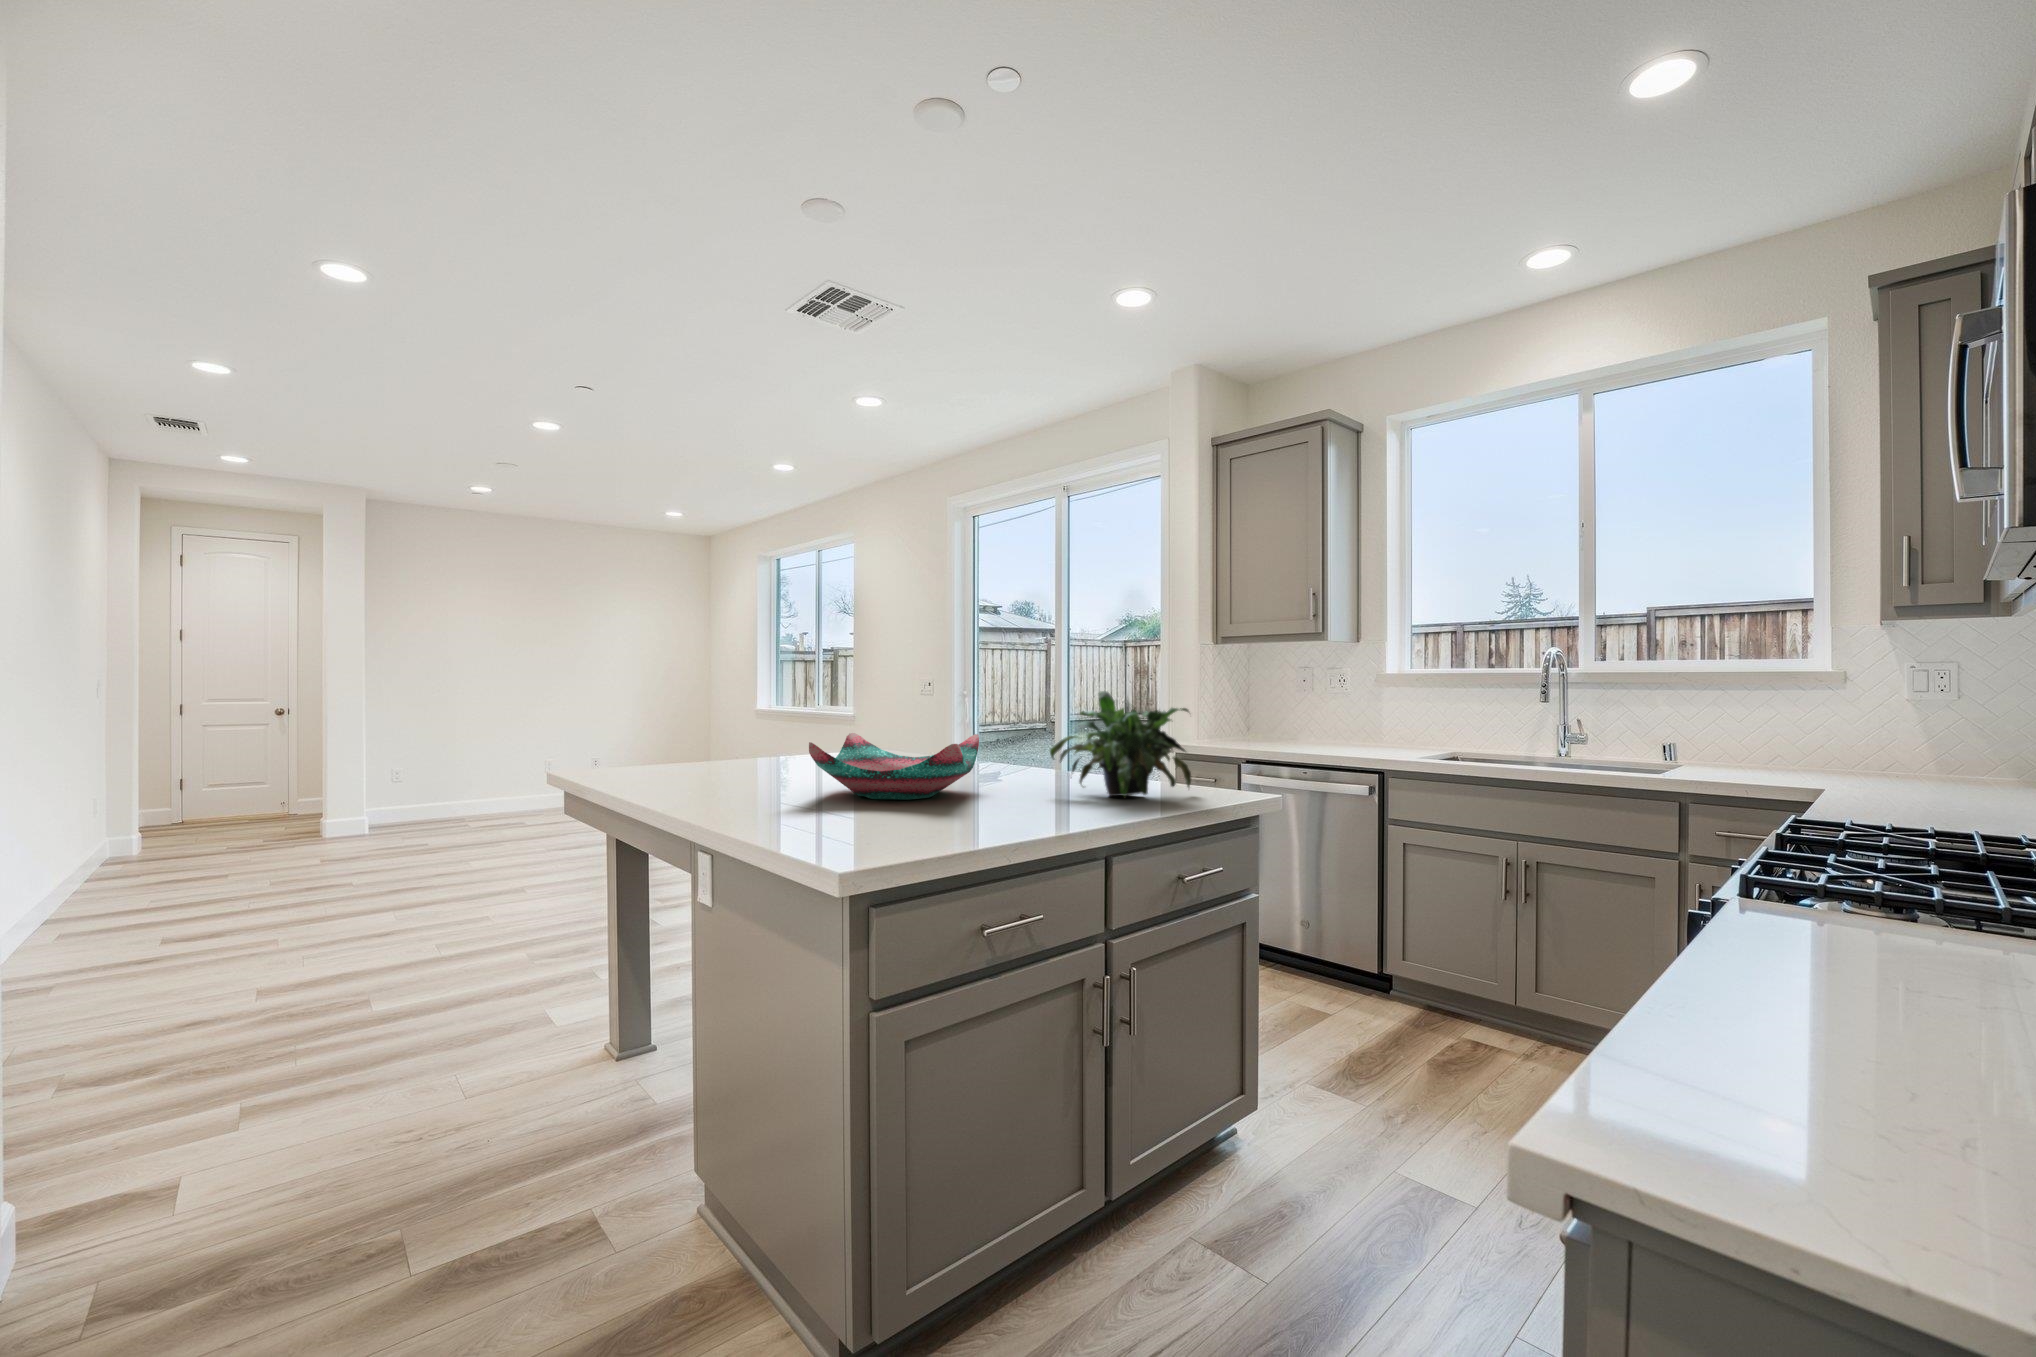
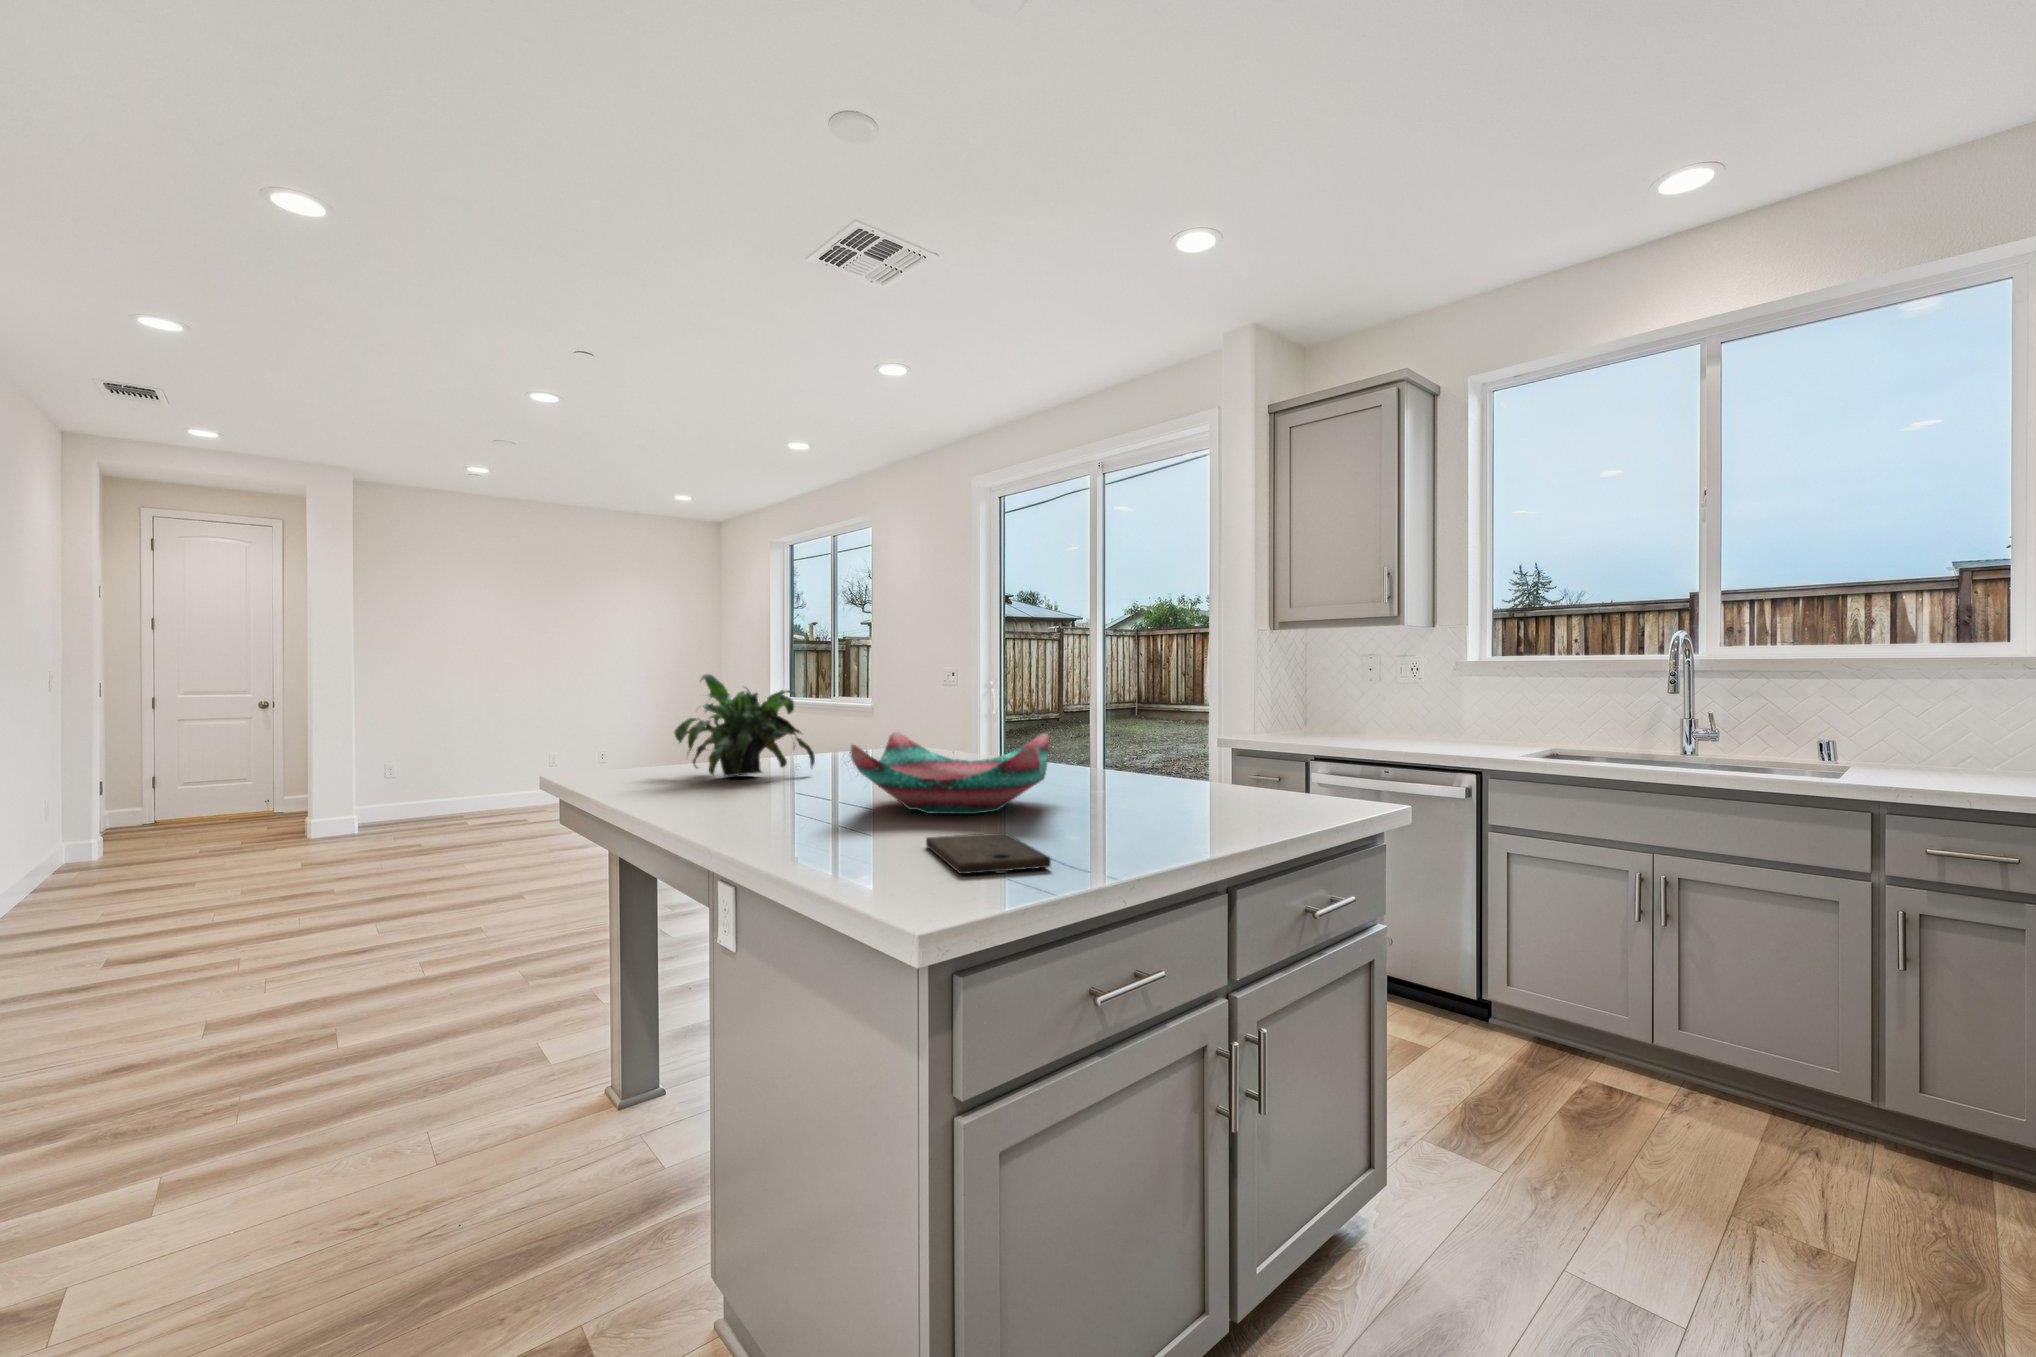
potted plant: present [1050,691,1191,796] -> present [674,674,815,776]
cutting board: none [862,811,952,839] -> present [926,833,1051,874]

